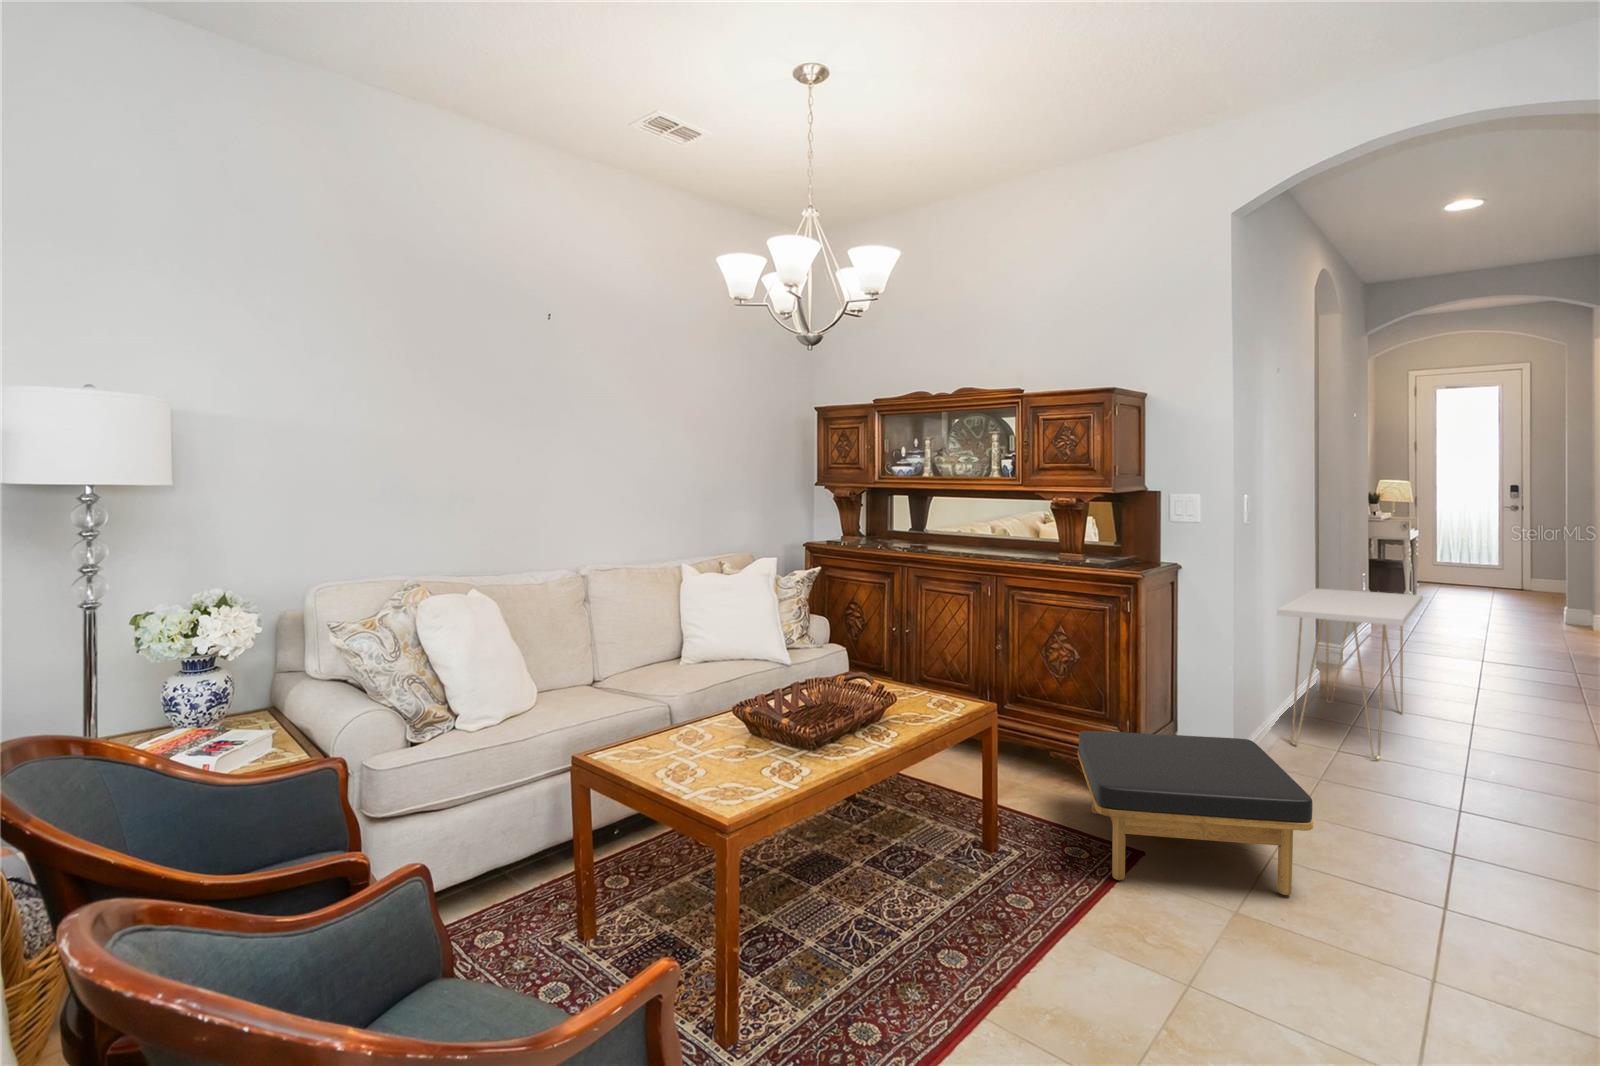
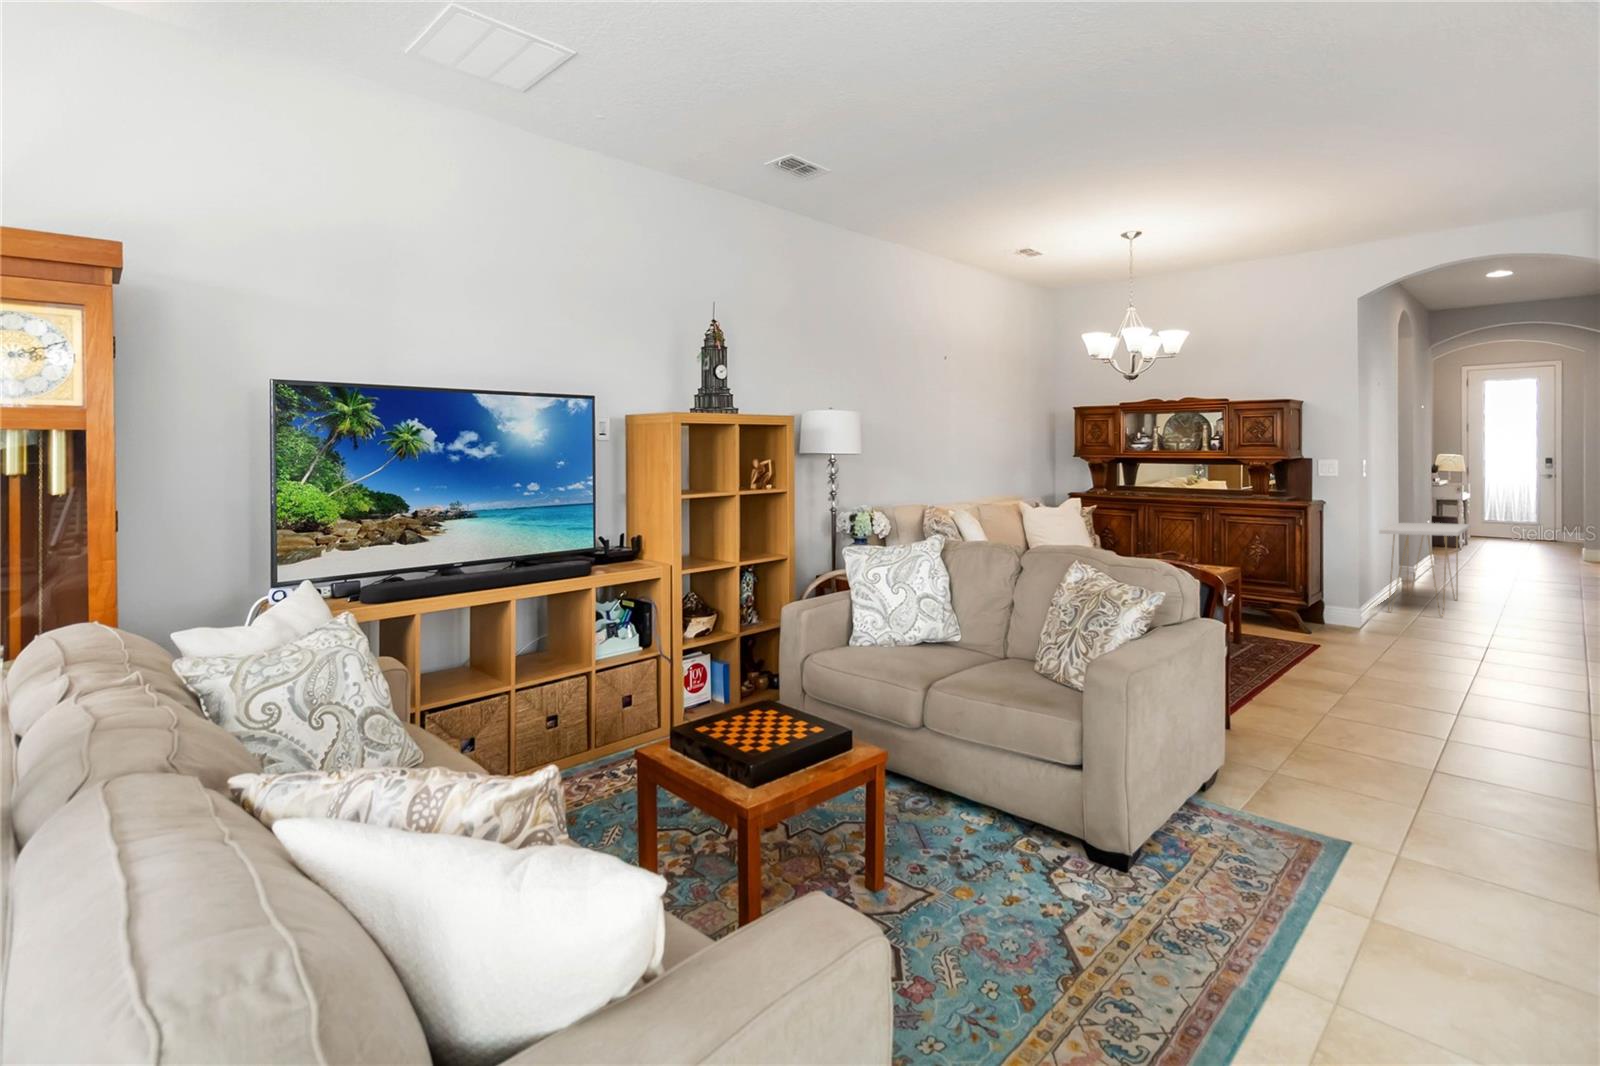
ottoman: present [1078,731,1313,895] -> none [1273,591,1413,655]

